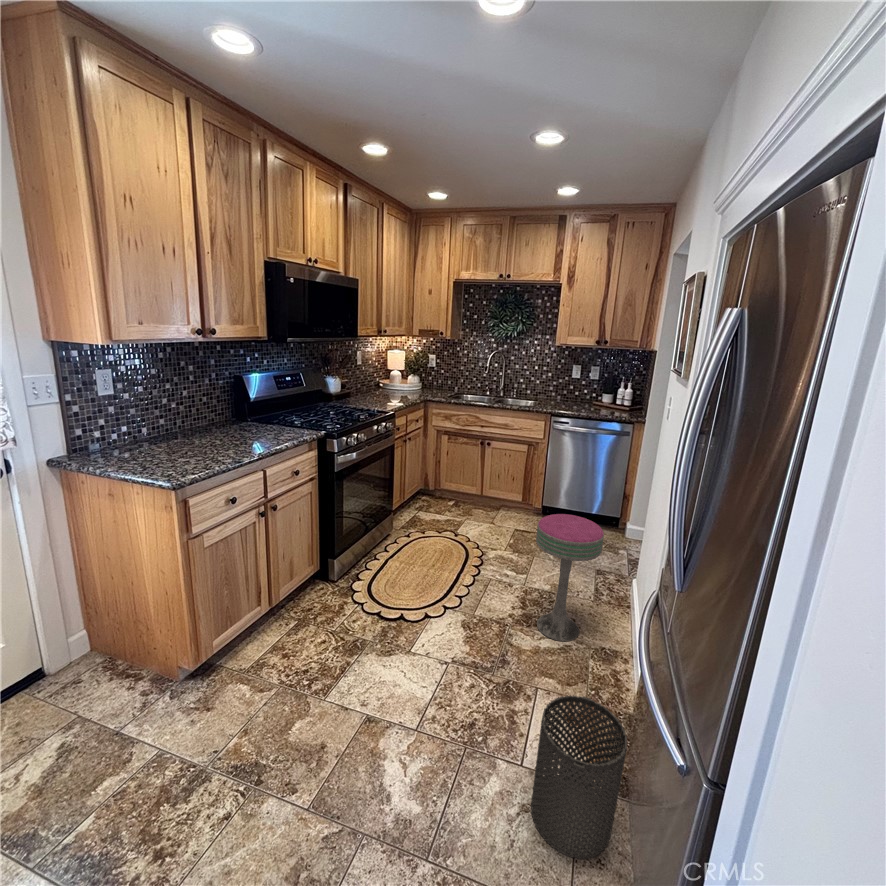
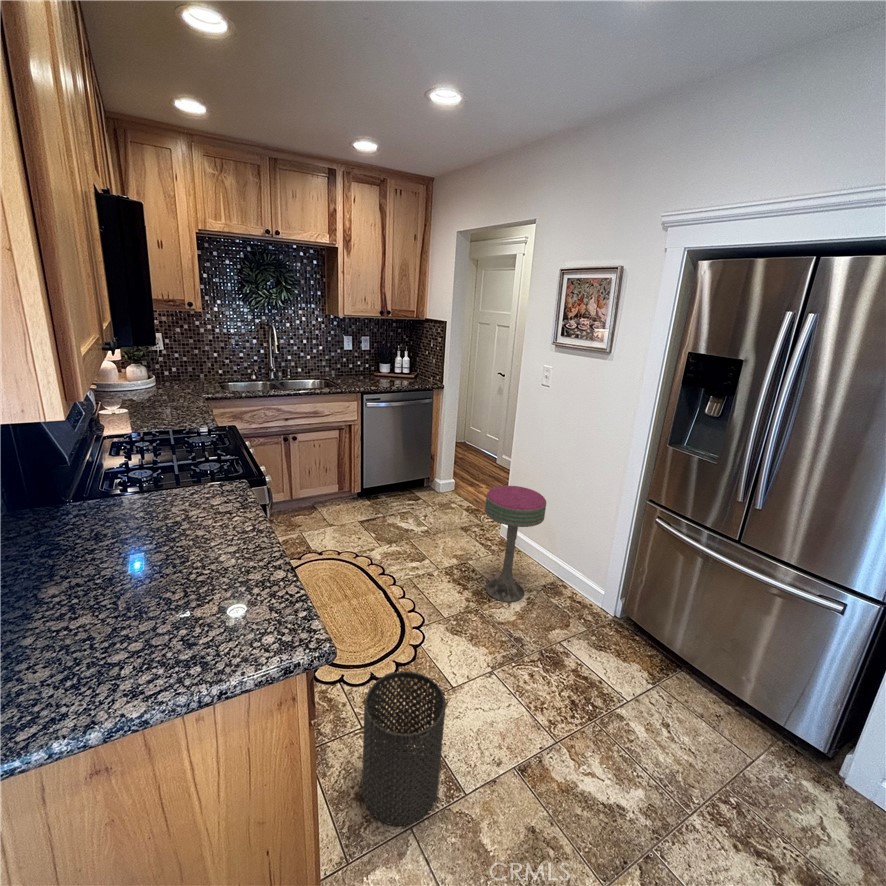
trash can: present [531,695,627,859] -> present [362,671,446,826]

